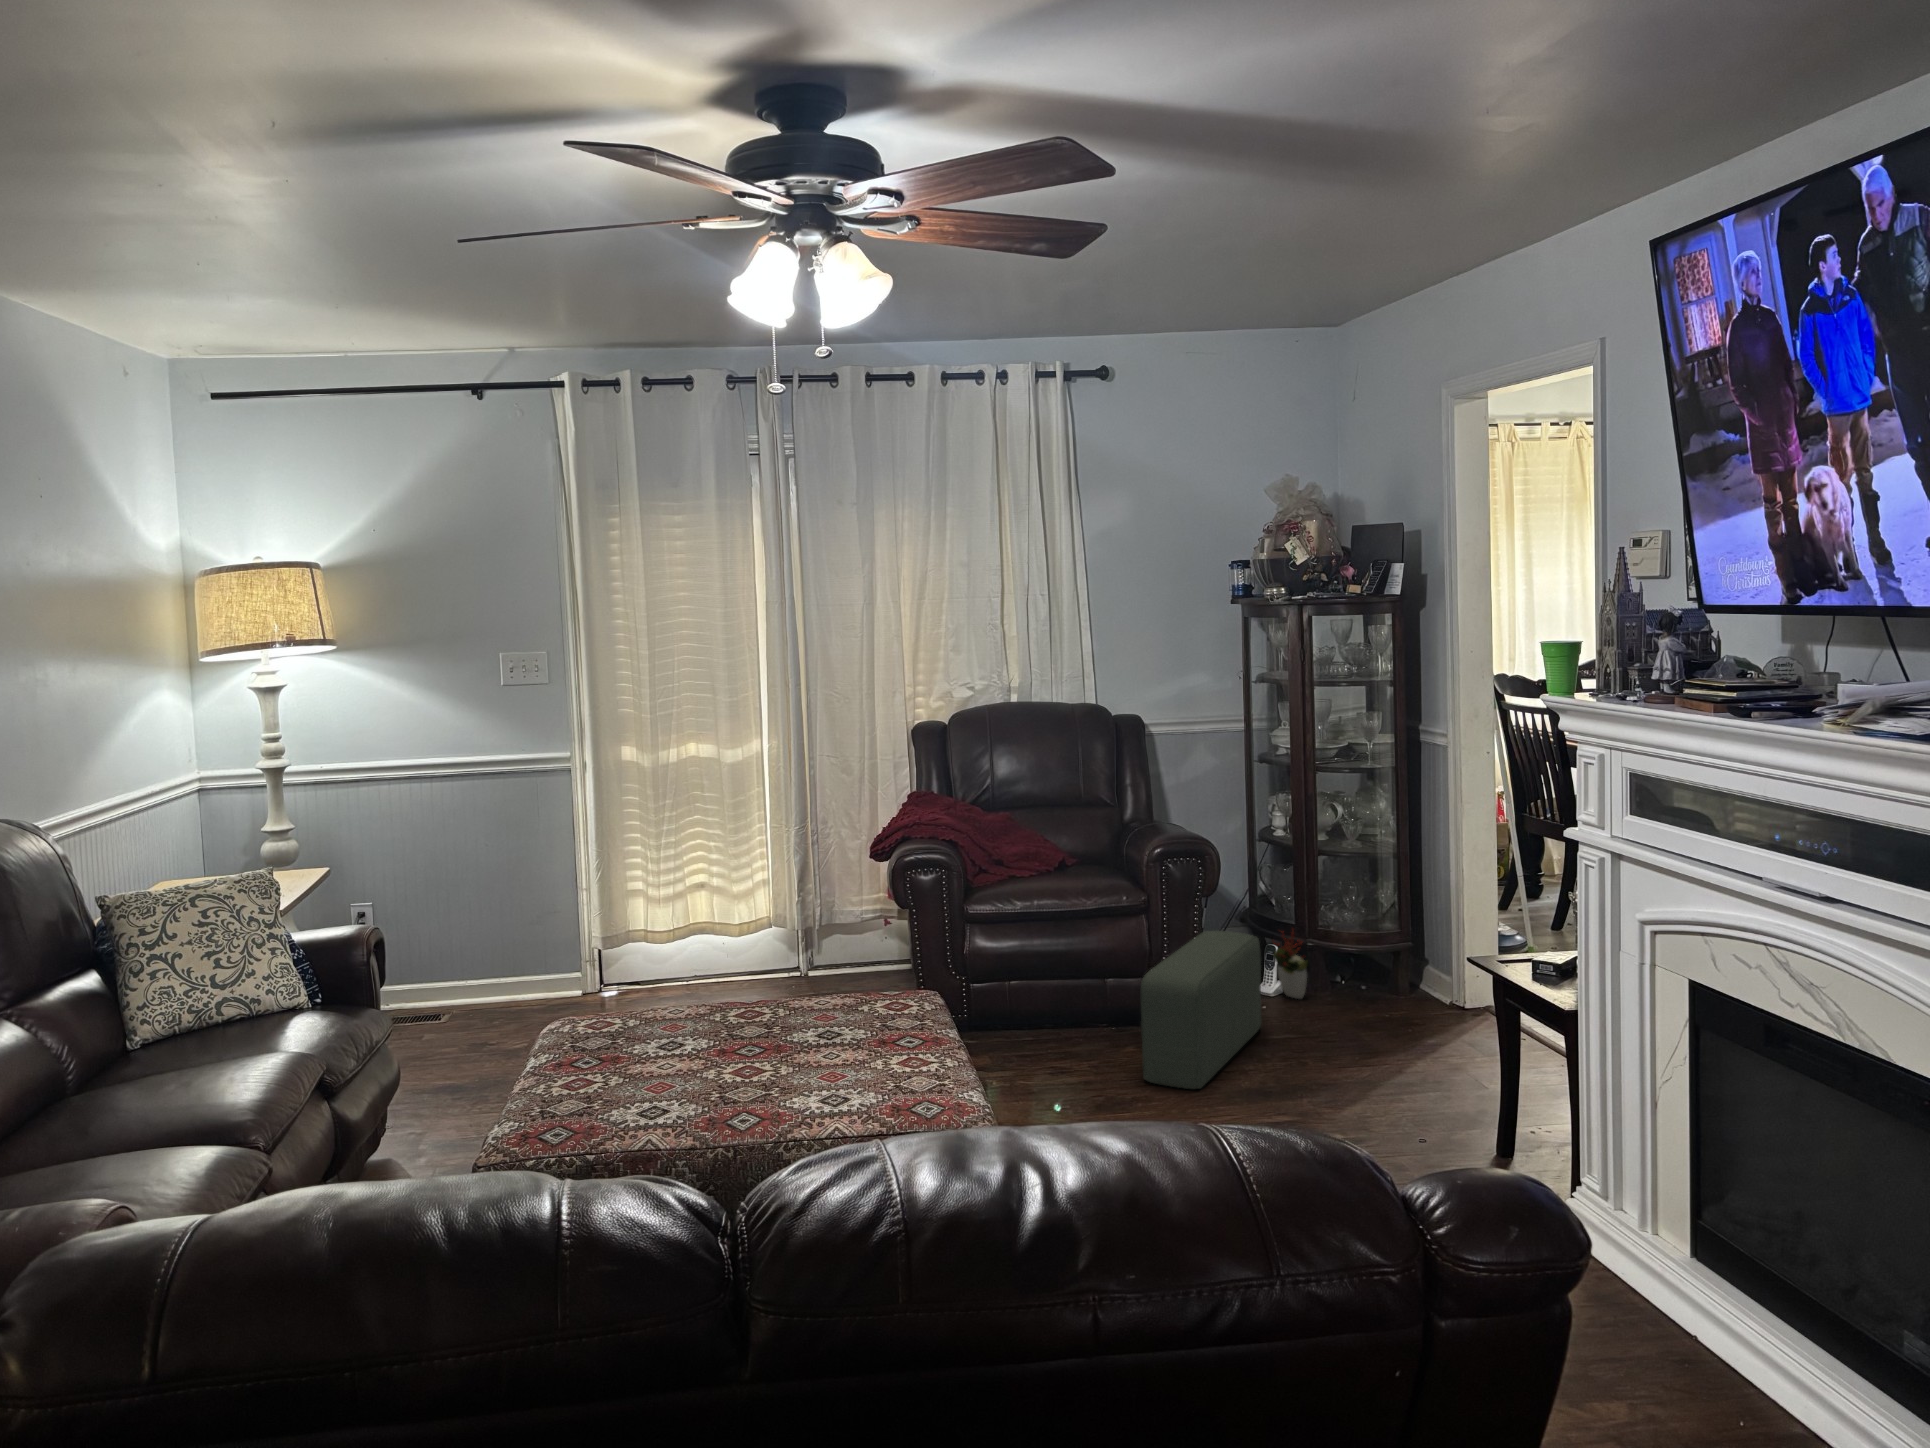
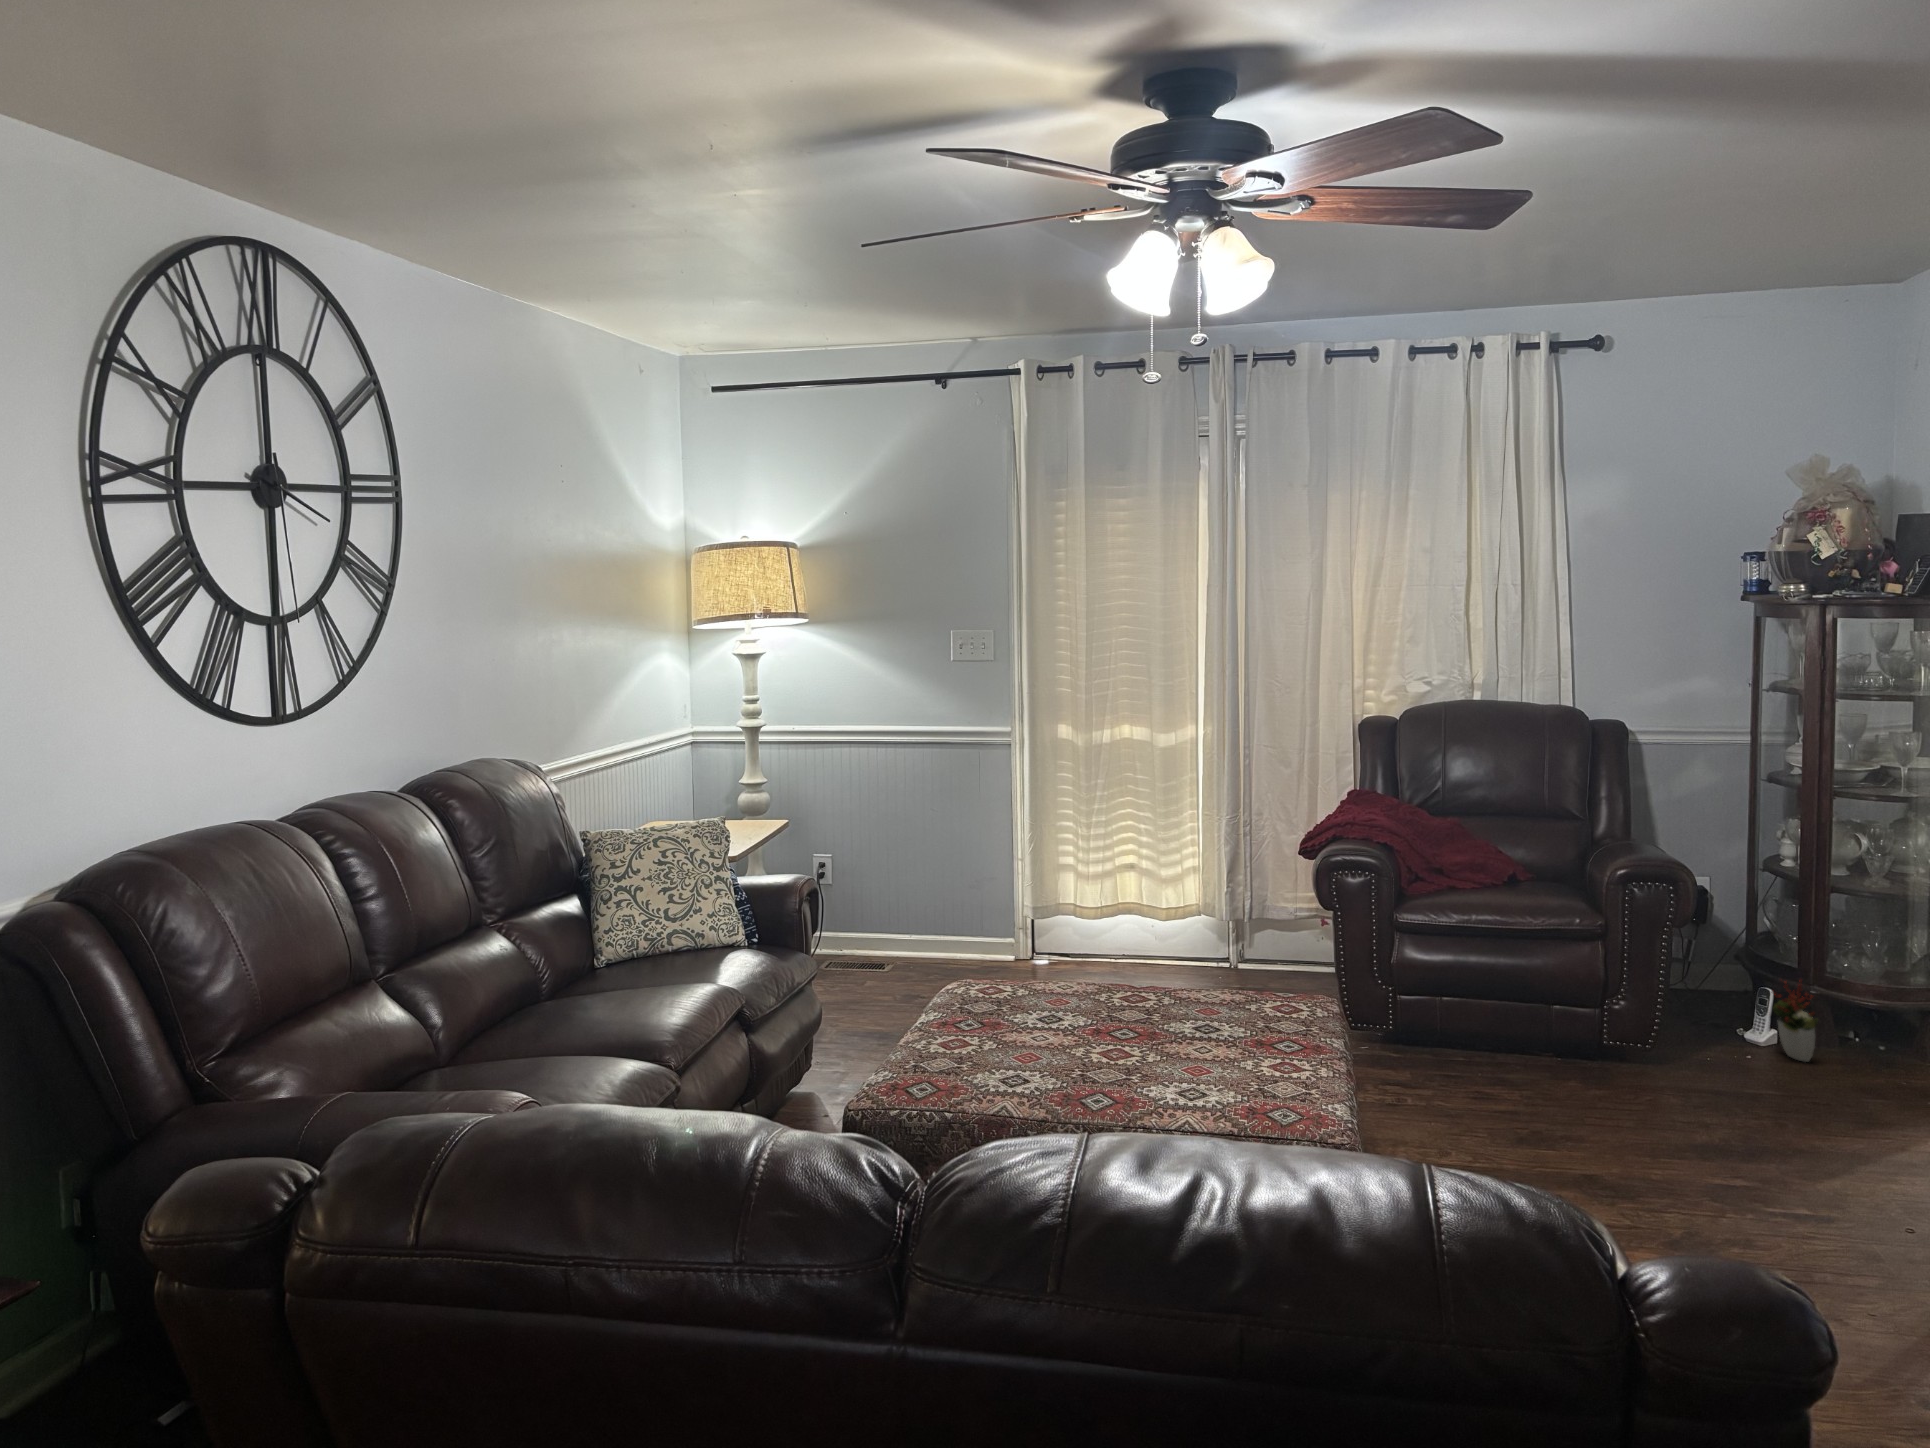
pouf: present [1141,931,1261,1089] -> none [1580,971,1747,1145]

